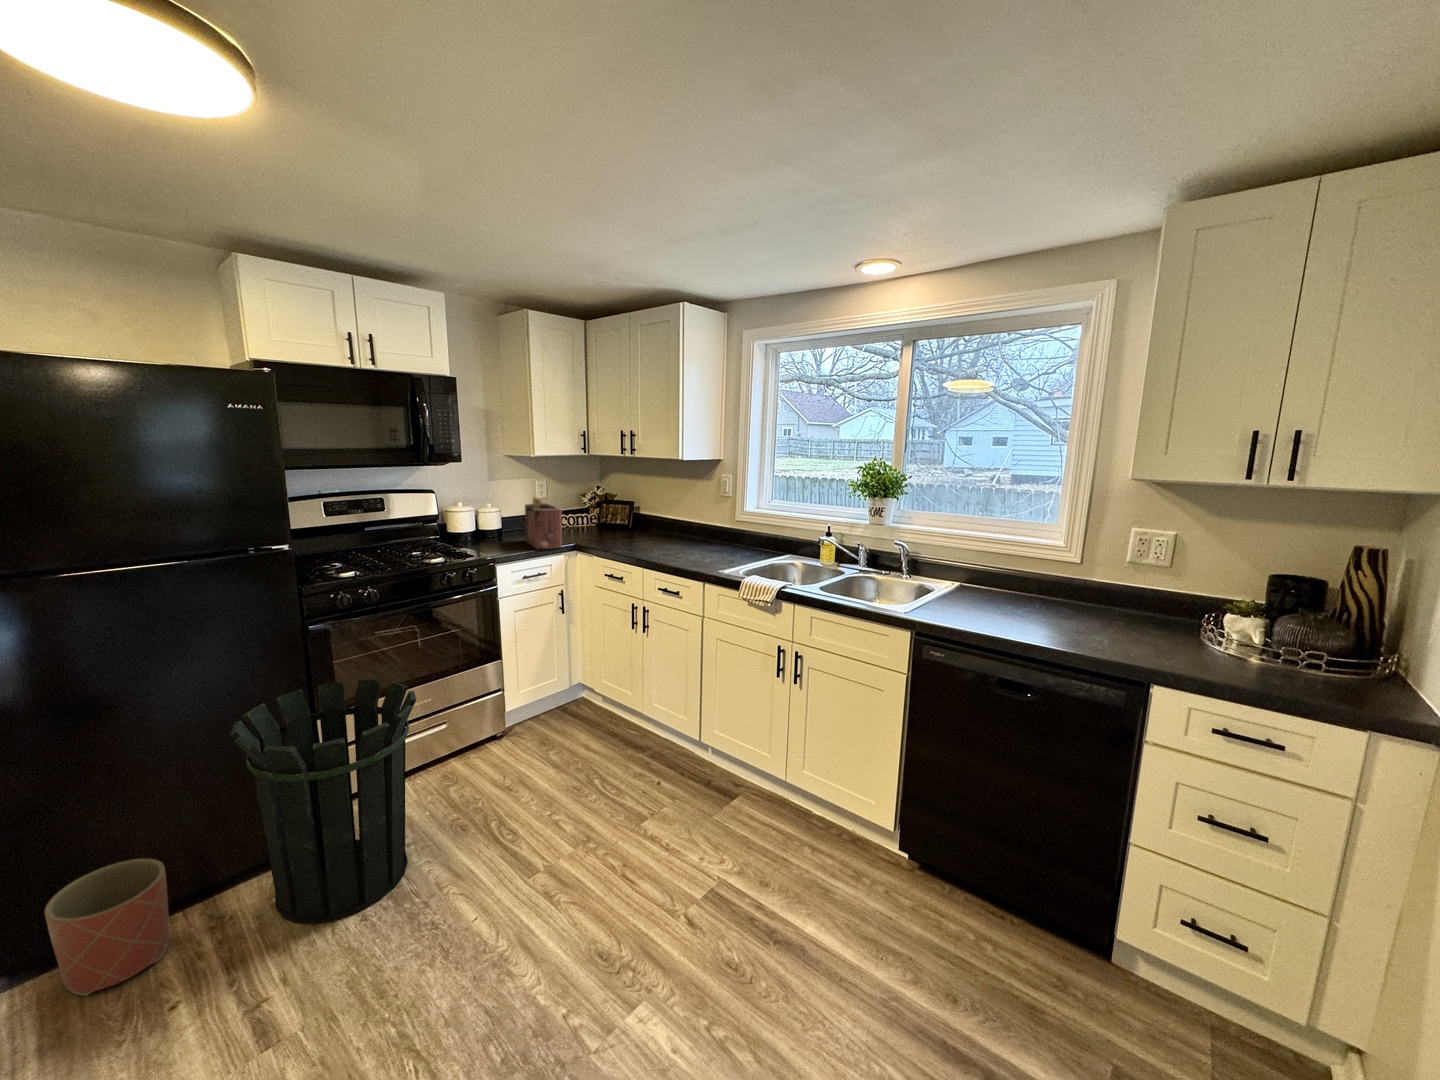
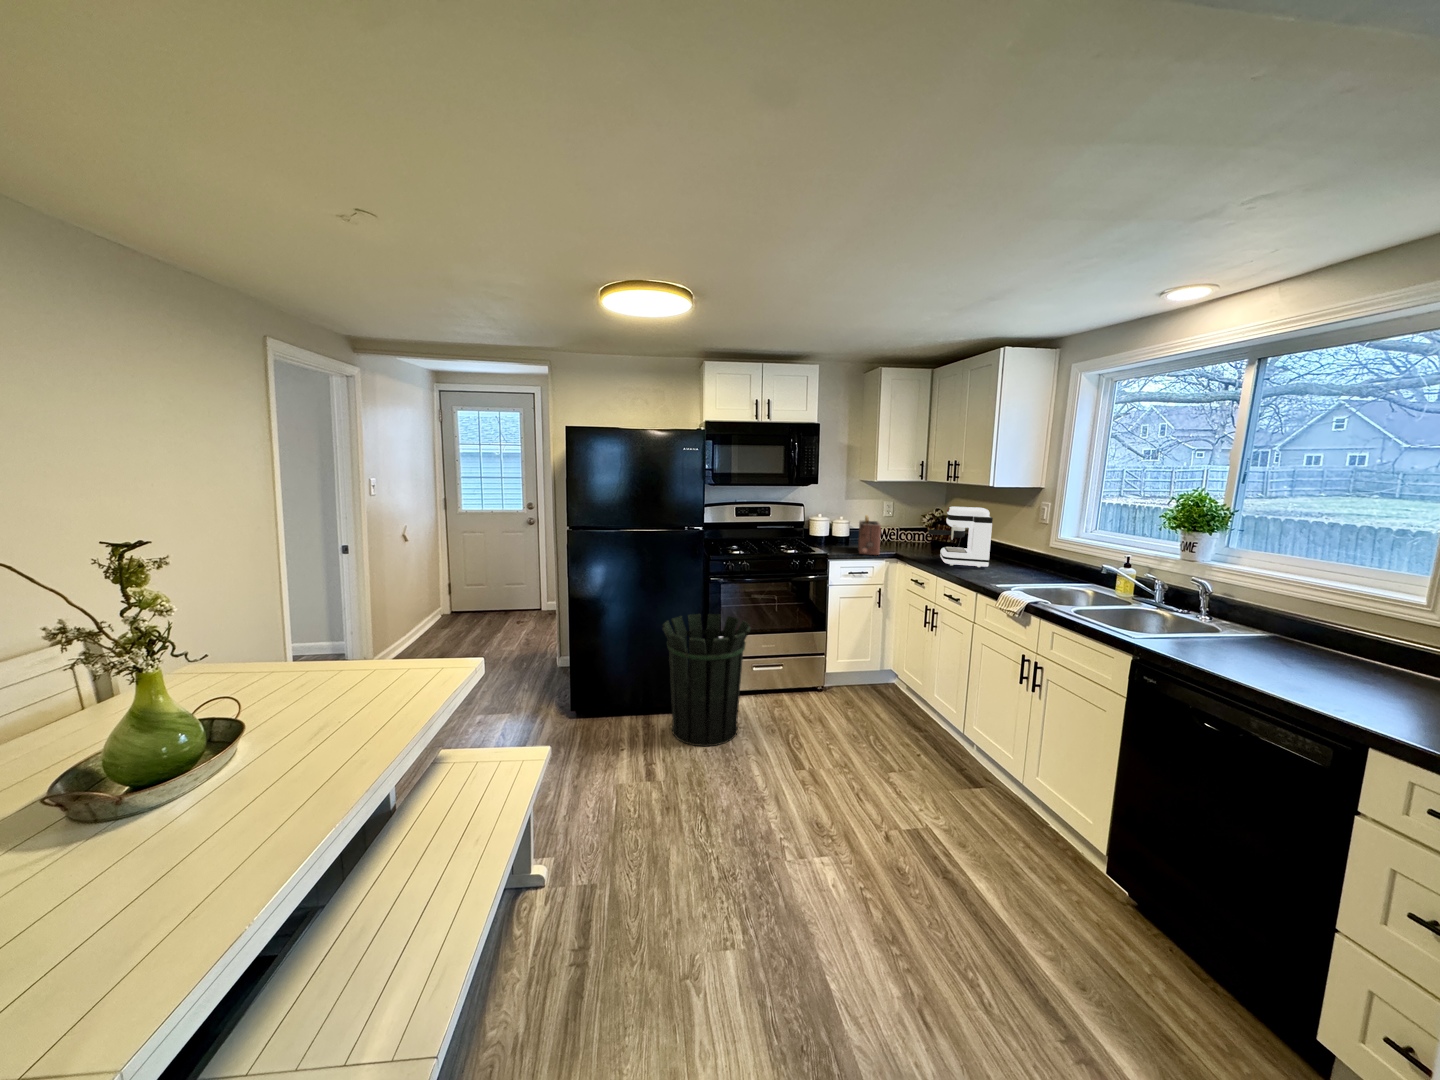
coffee maker: none [619,481,691,551] -> present [928,507,993,567]
planter: present [45,859,170,996] -> none [591,678,632,732]

